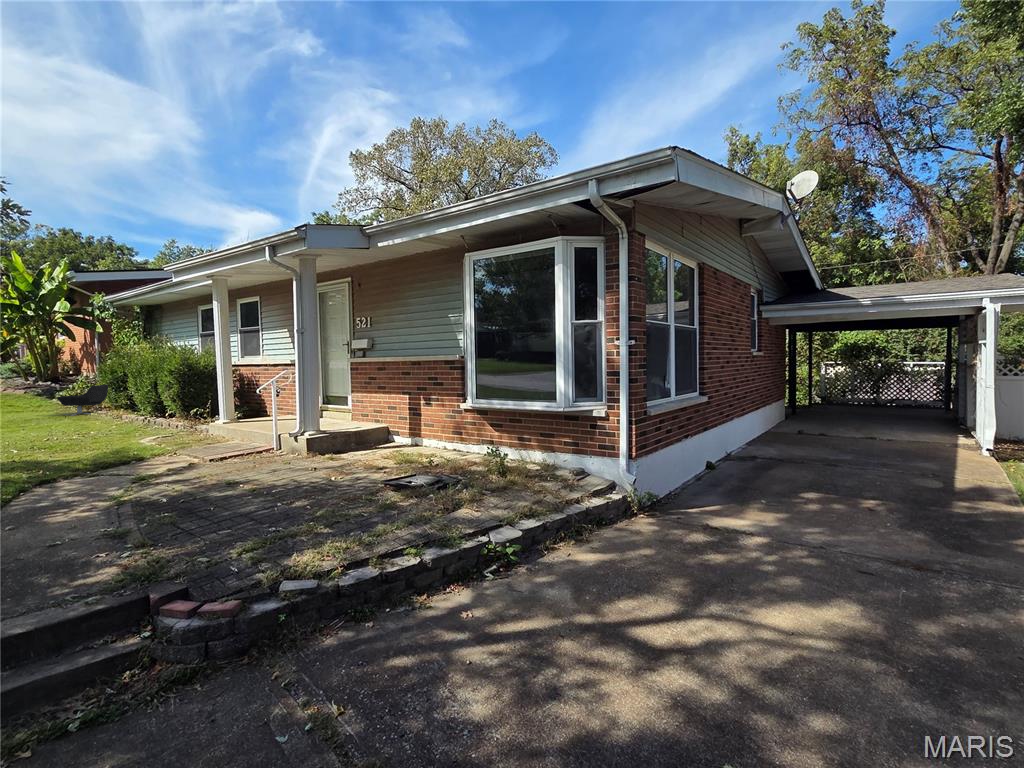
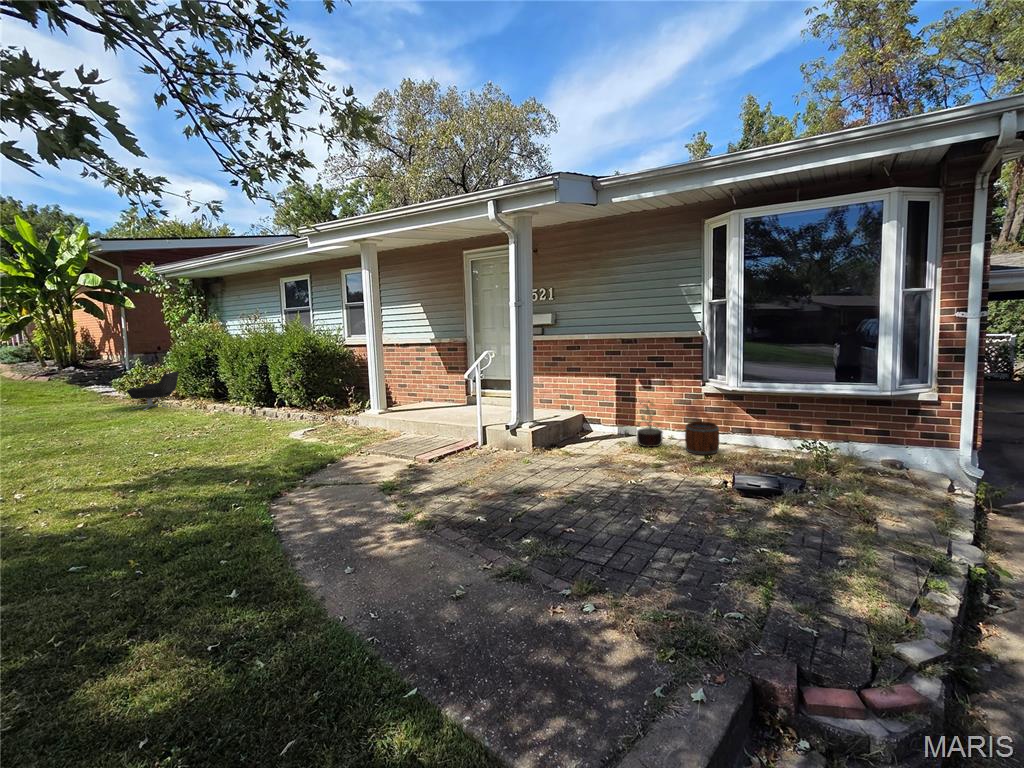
decorative plant: none [411,413,434,455] -> present [637,401,662,447]
bucket: none [439,433,468,461] -> present [685,421,719,455]

